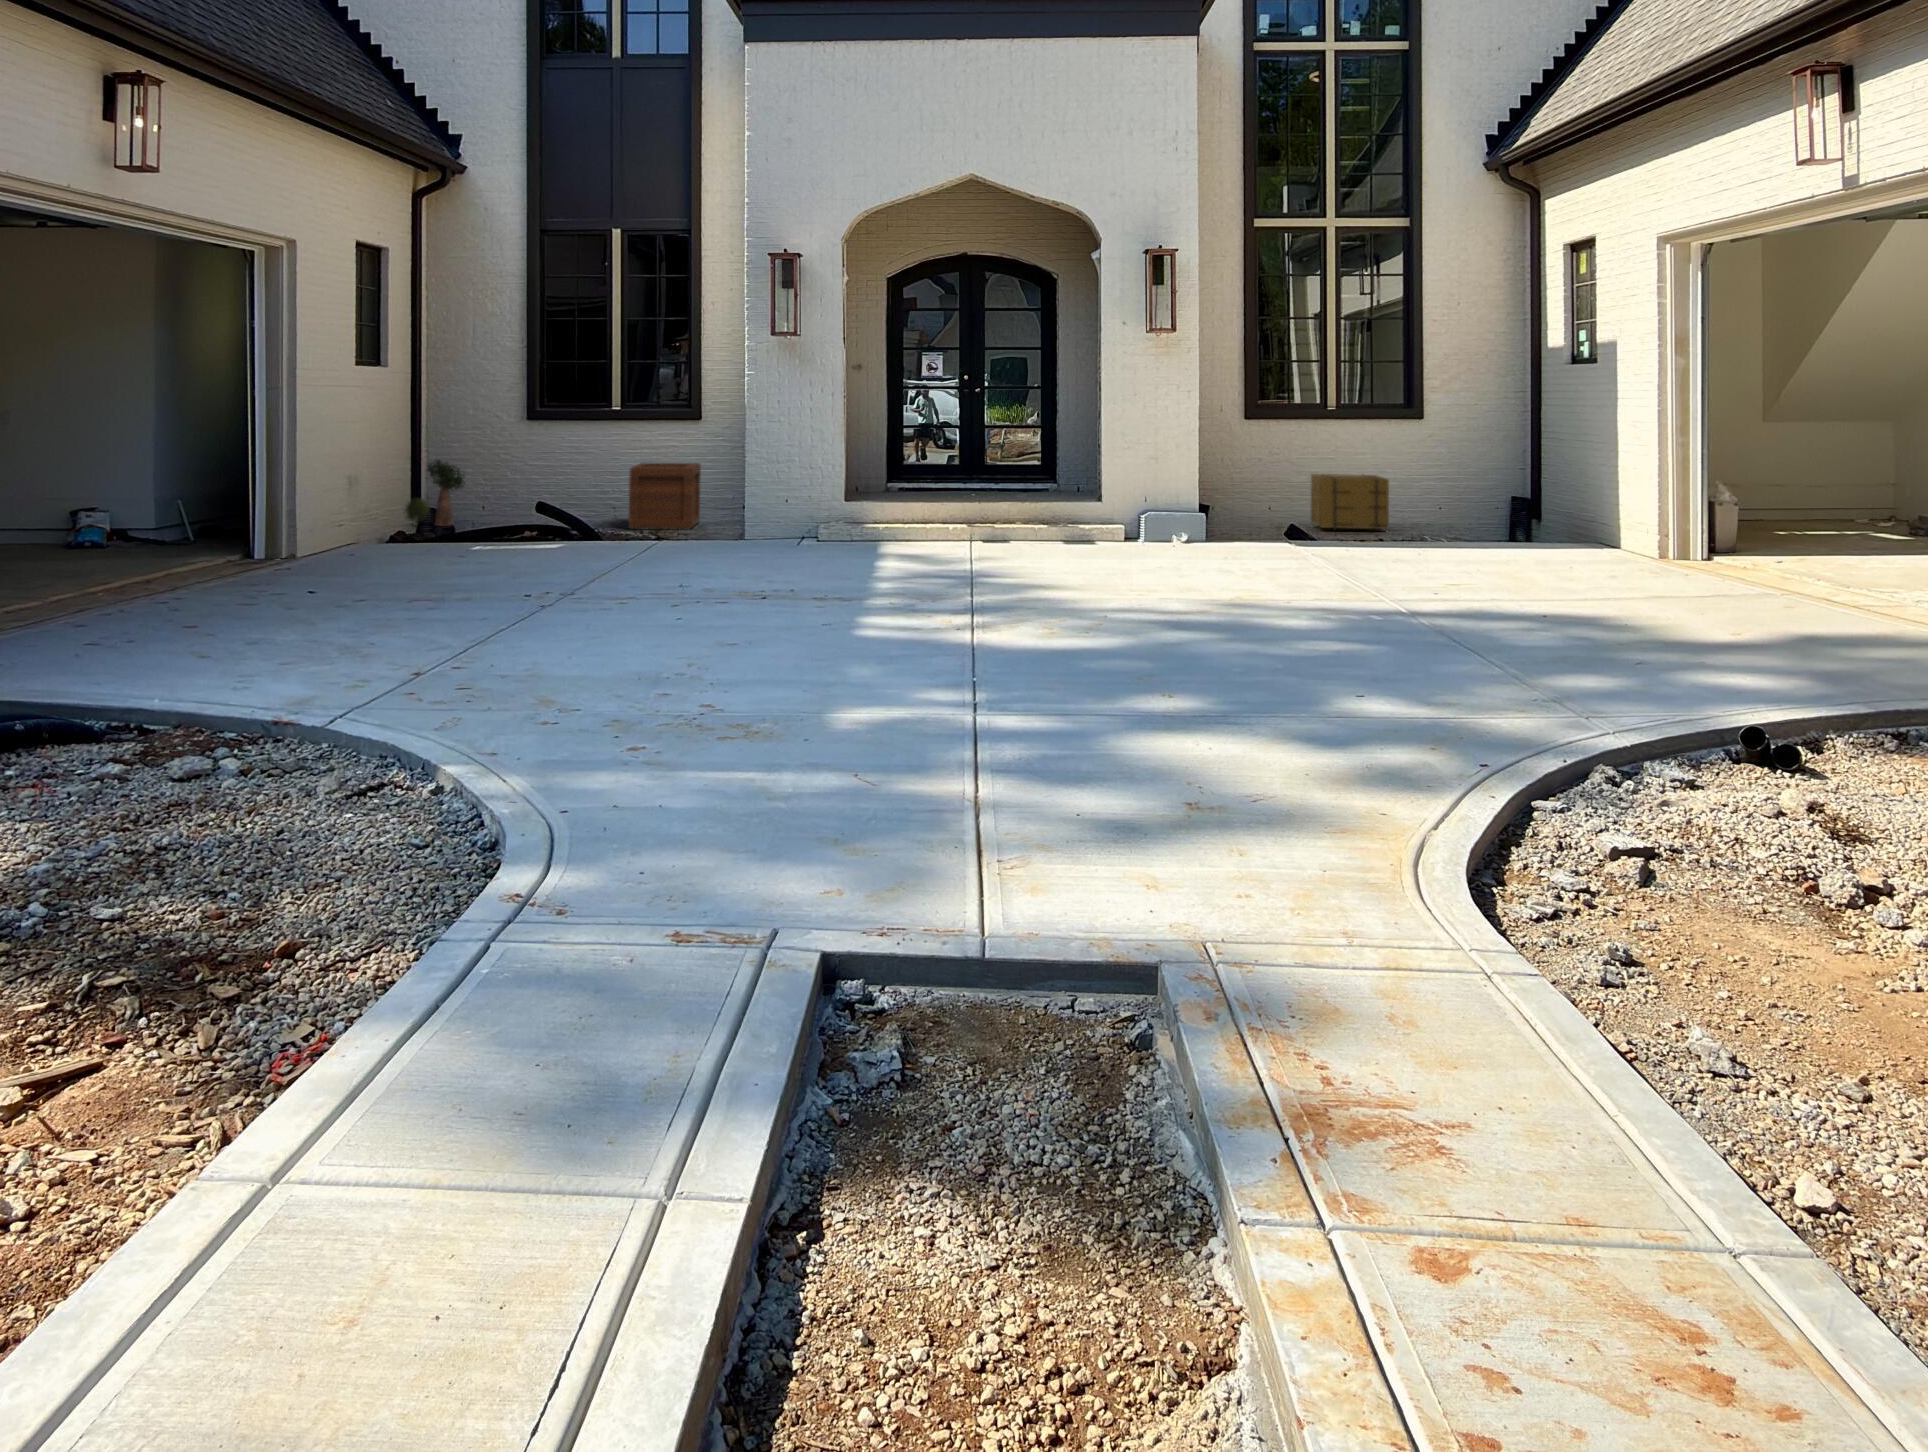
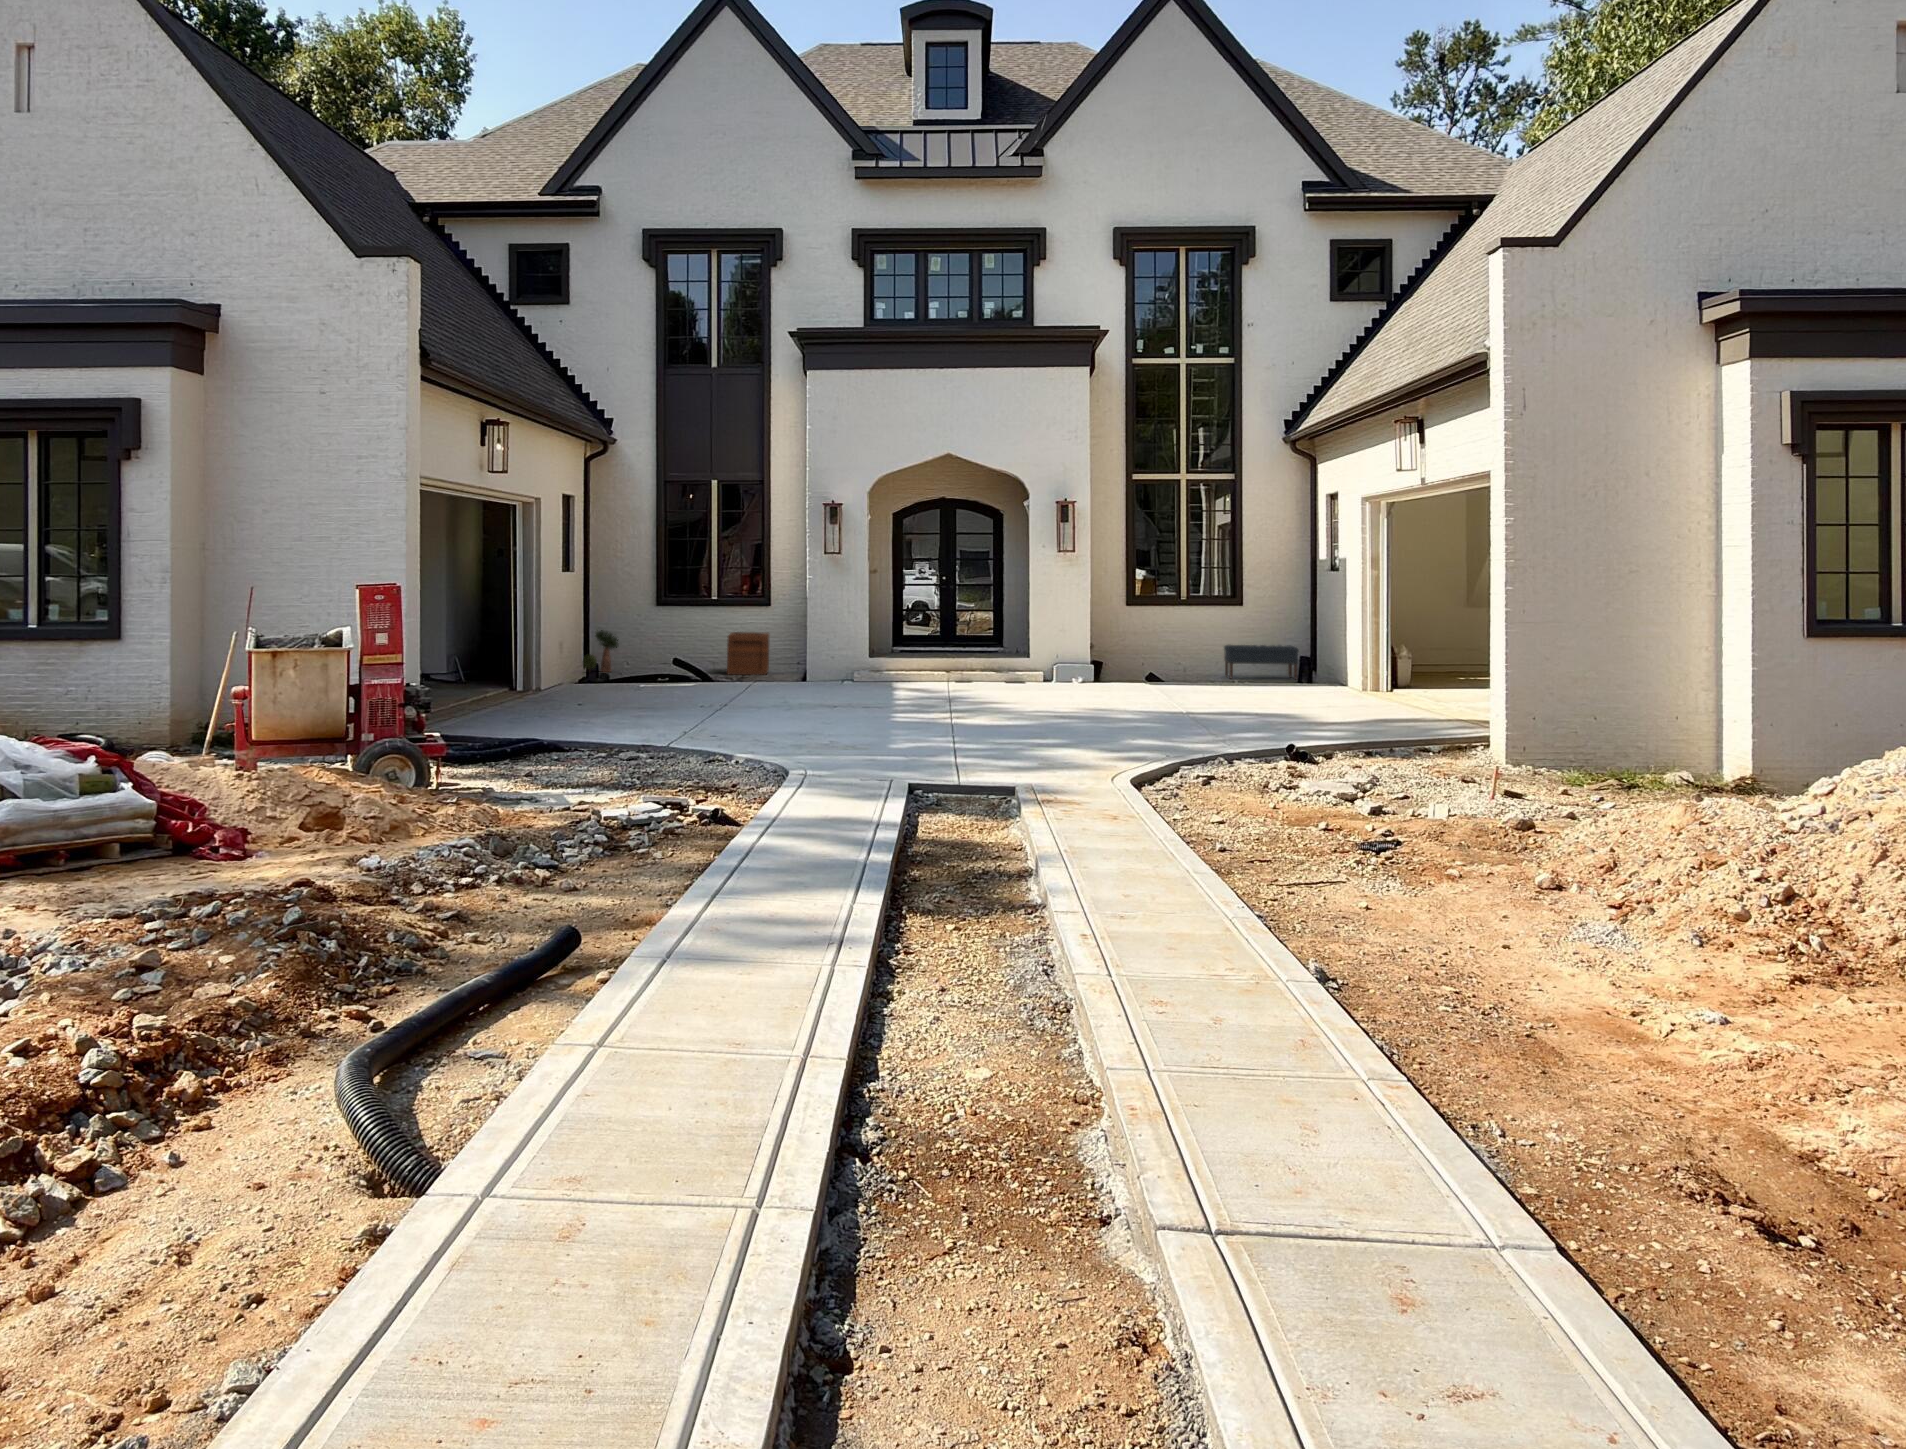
cardboard box: present [1311,474,1389,530] -> none [1167,642,1215,679]
bench: none [1397,478,1517,531] -> present [1224,645,1299,679]

